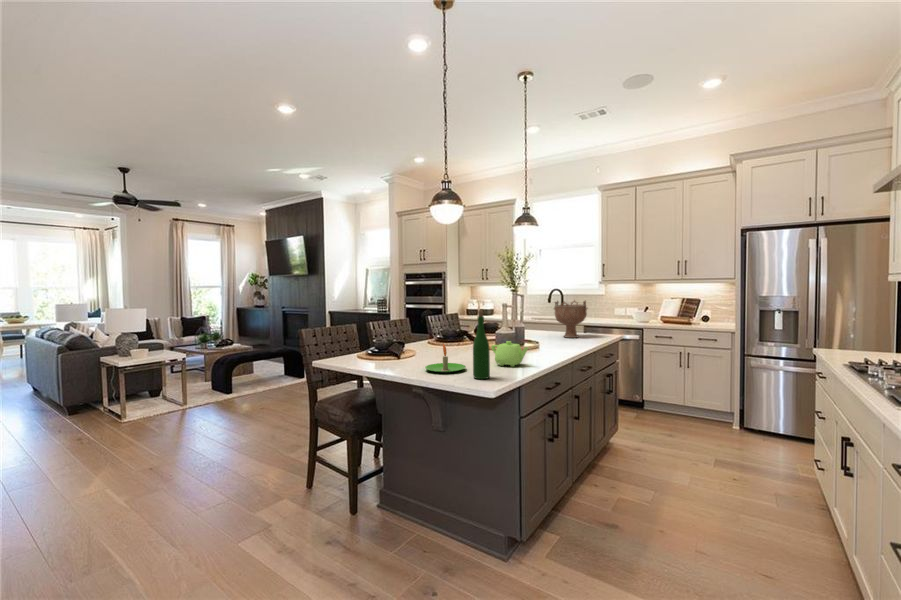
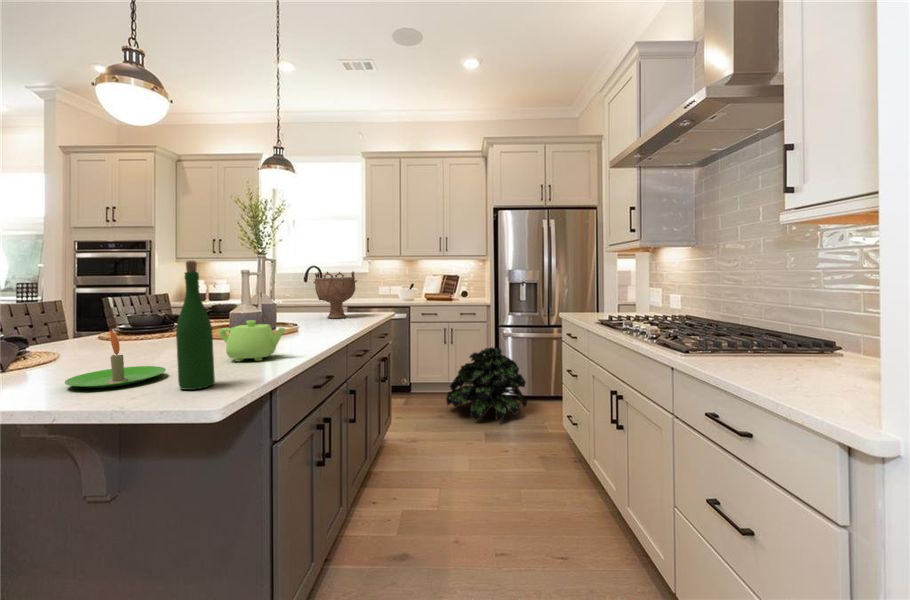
potted plant: none [678,375,776,453] -> present [446,347,527,421]

